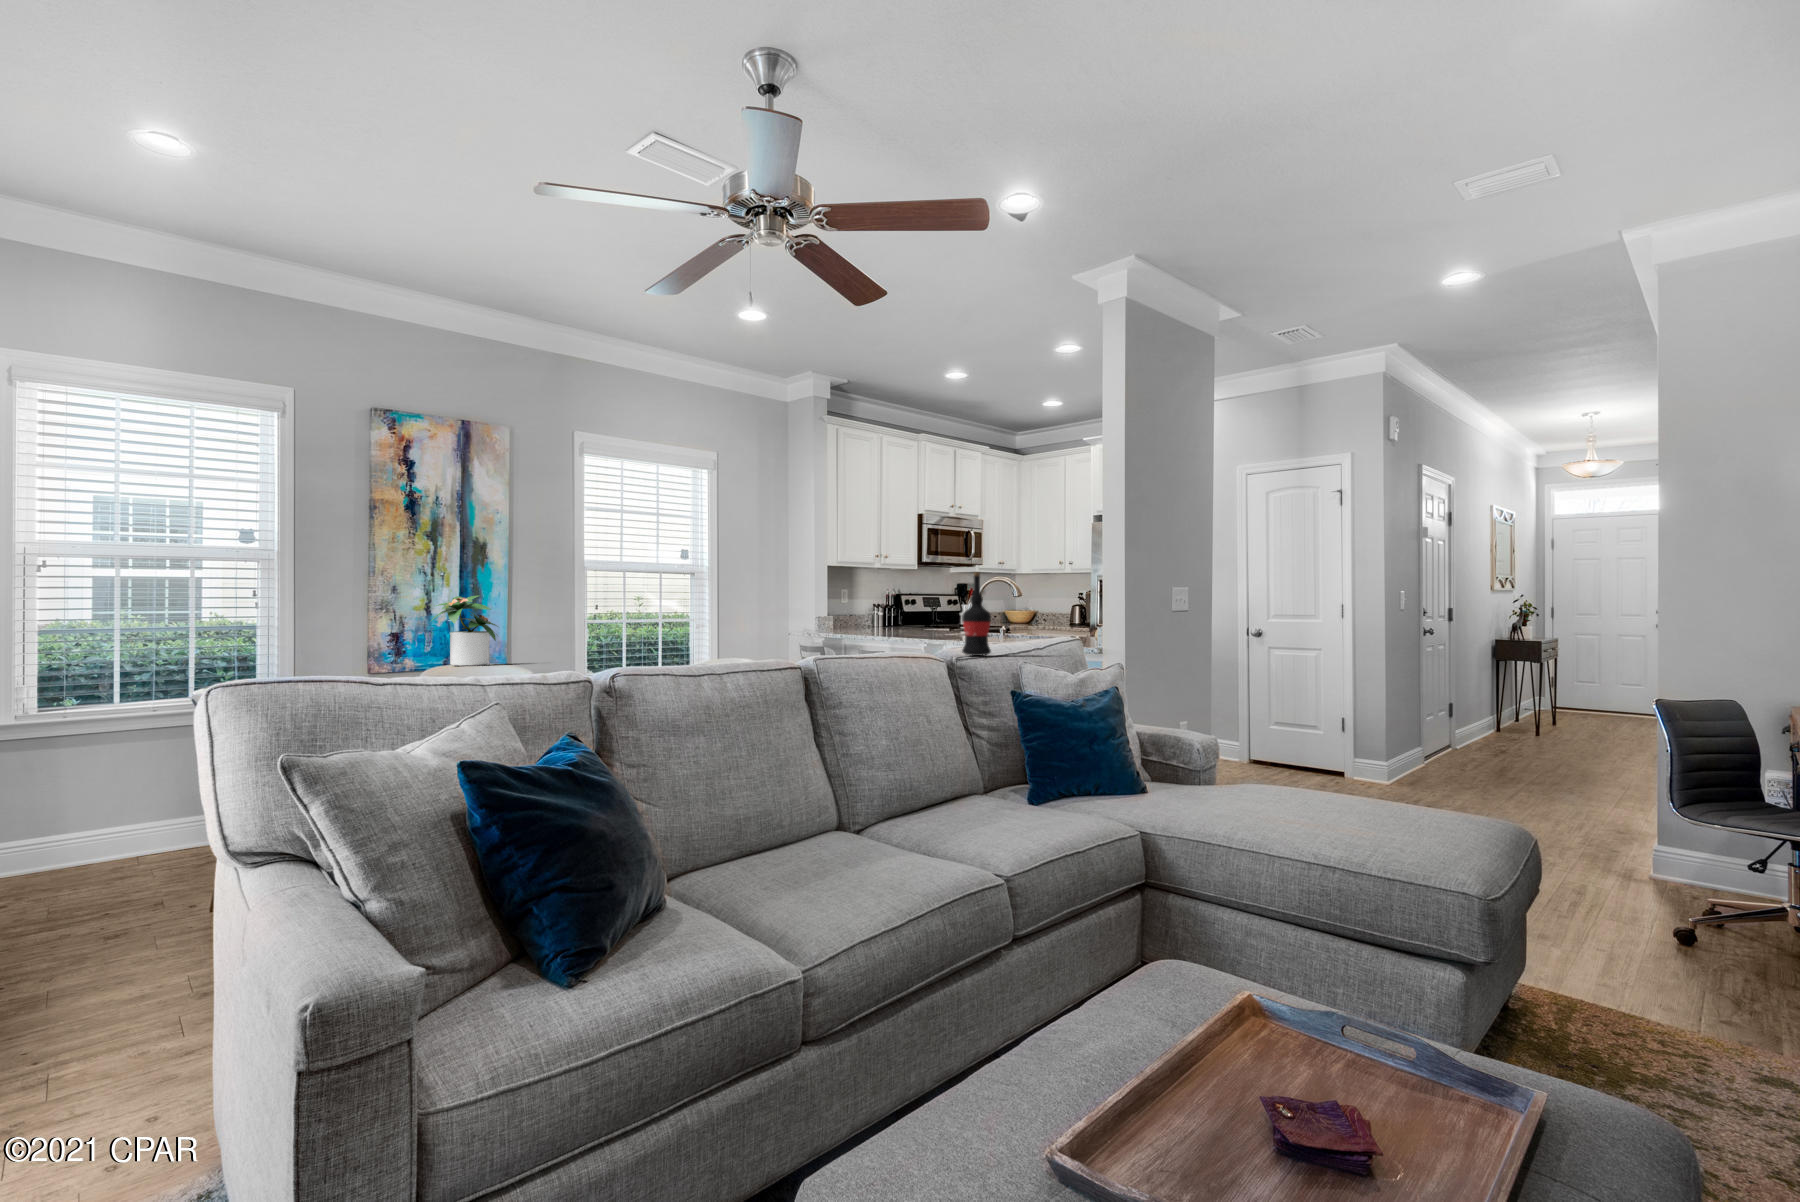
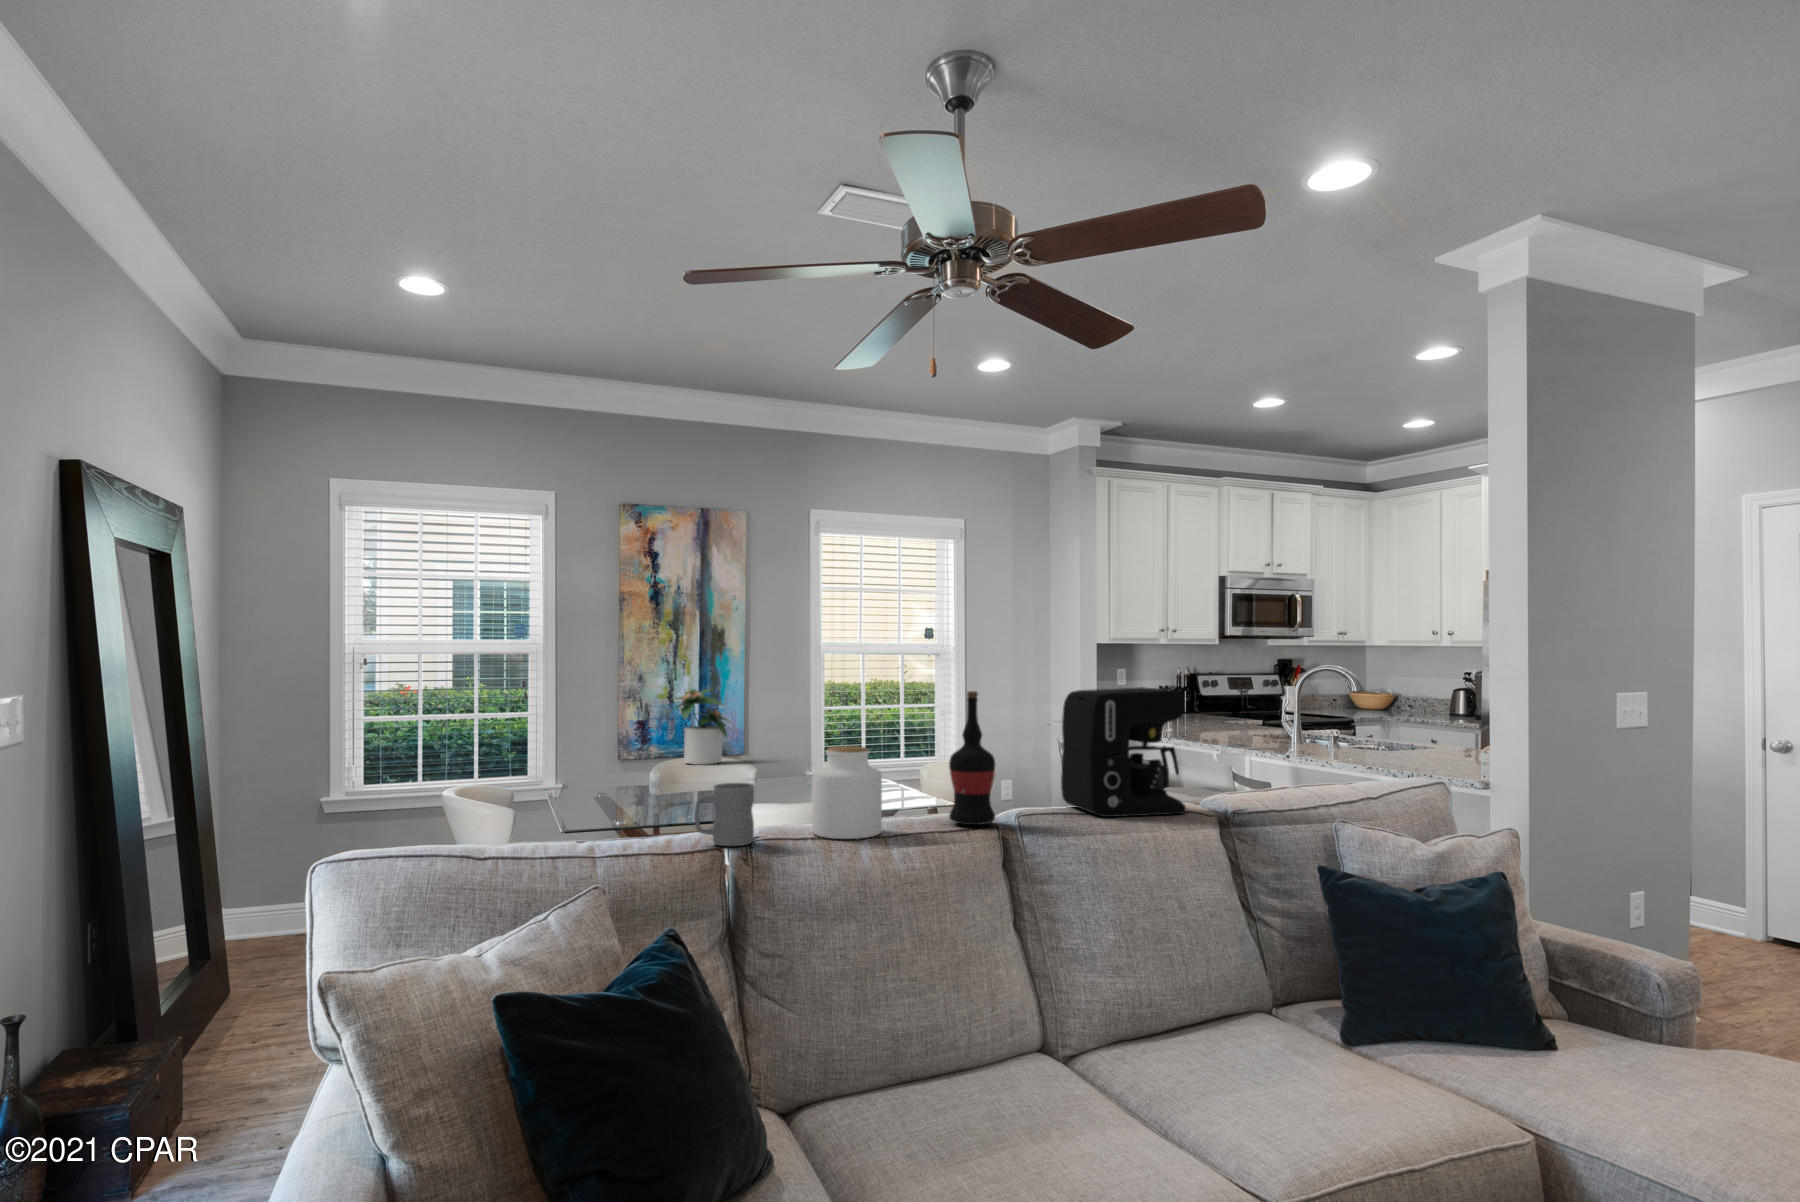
coffee maker: none [838,568,931,662] -> present [1061,687,1186,817]
wine bottle: present [962,572,991,656] -> present [949,691,996,825]
jar: none [657,604,715,673] -> present [812,746,882,839]
mug: none [564,629,616,677] -> present [694,783,754,846]

